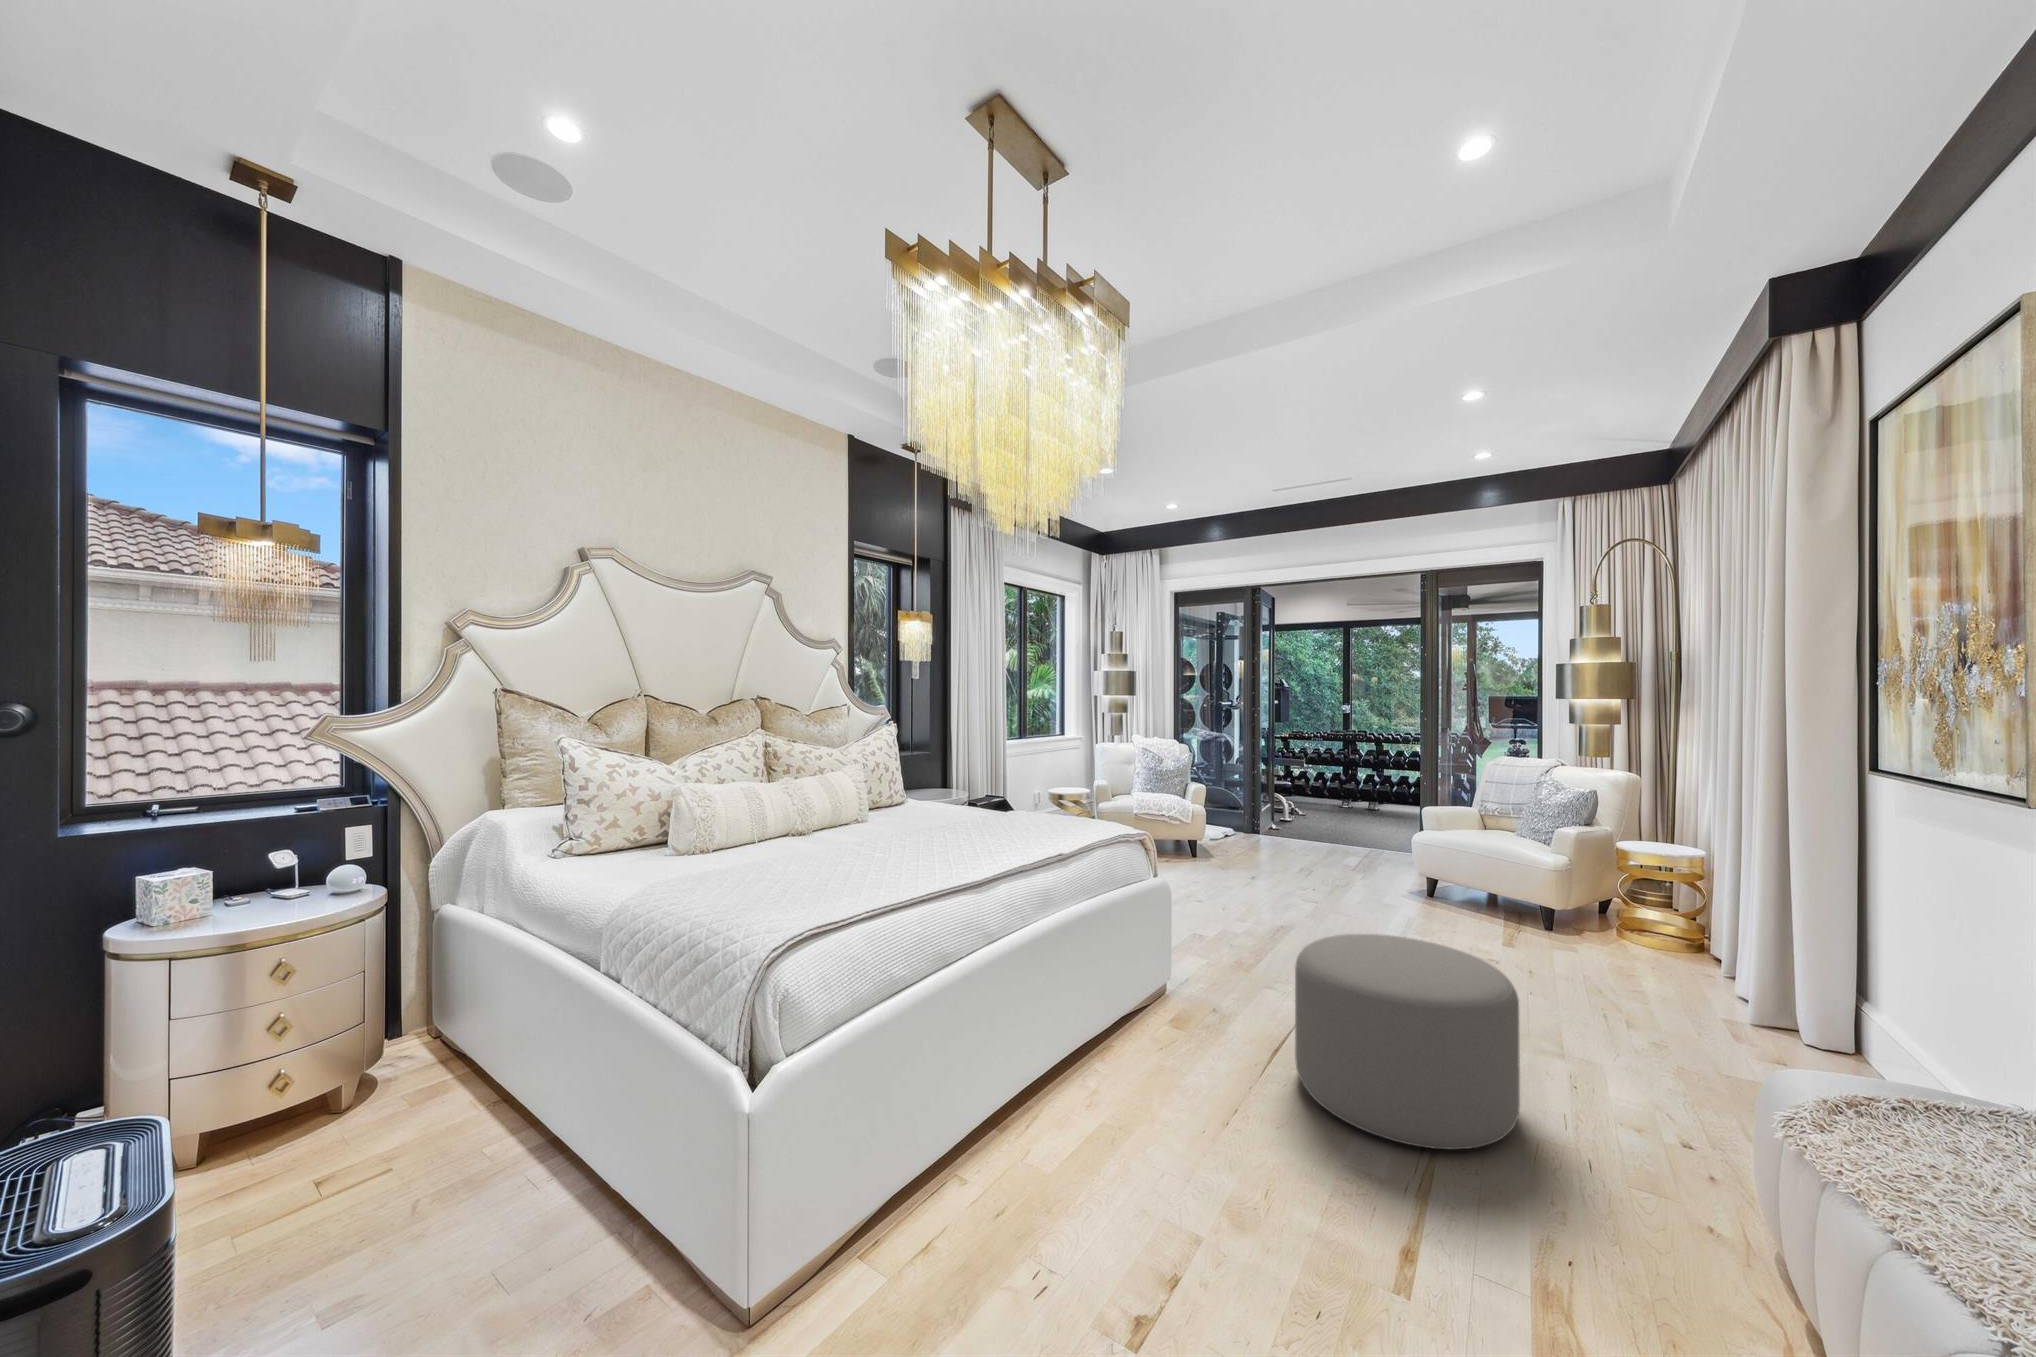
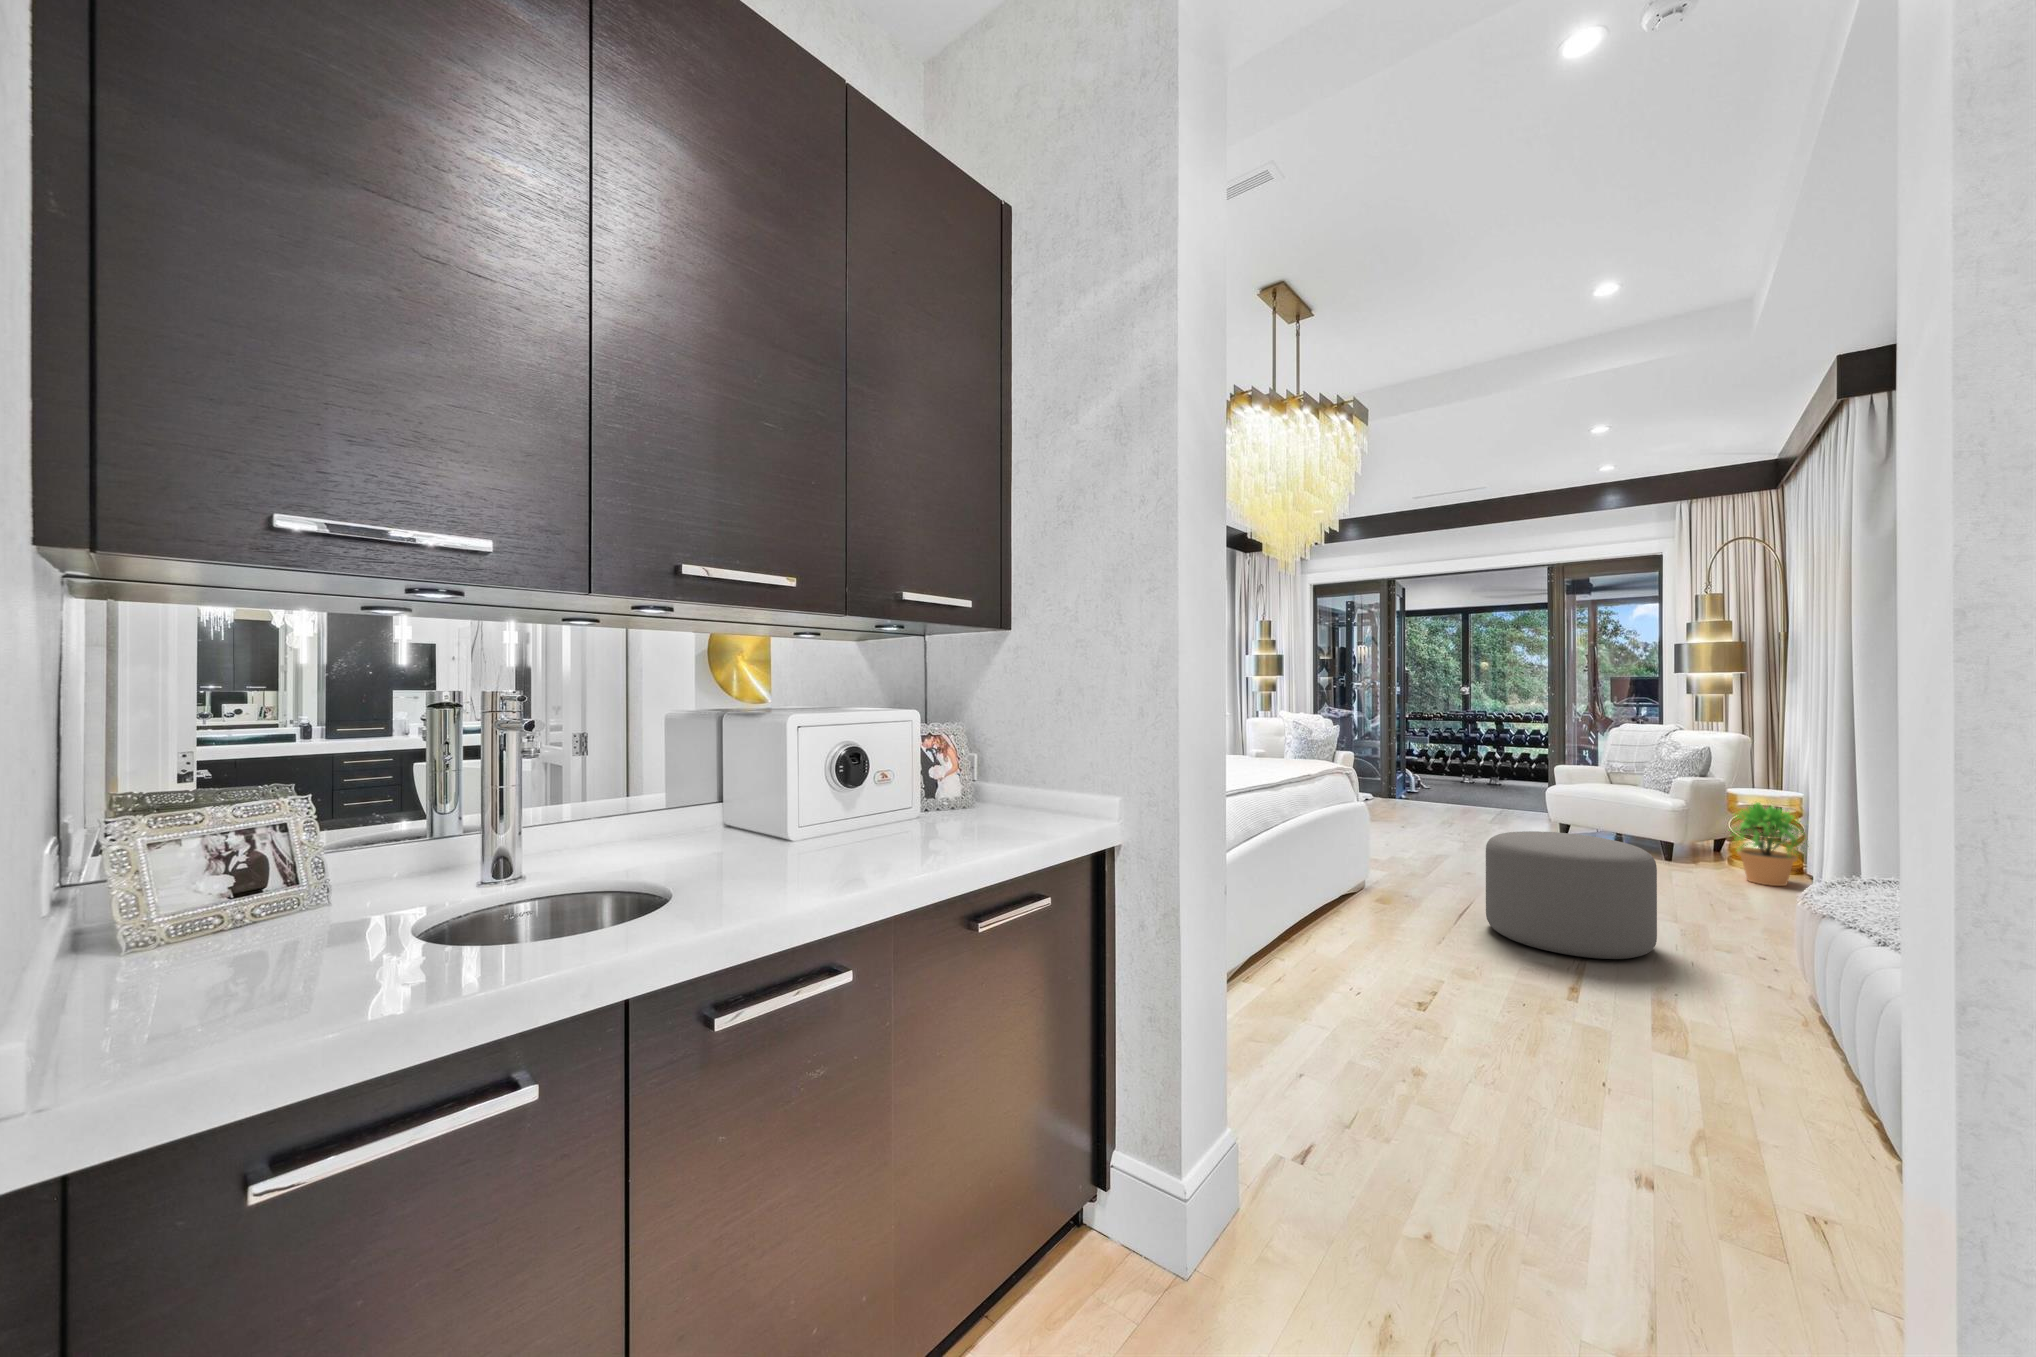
potted plant: none [1613,865,1717,974] -> present [1732,802,1809,886]

